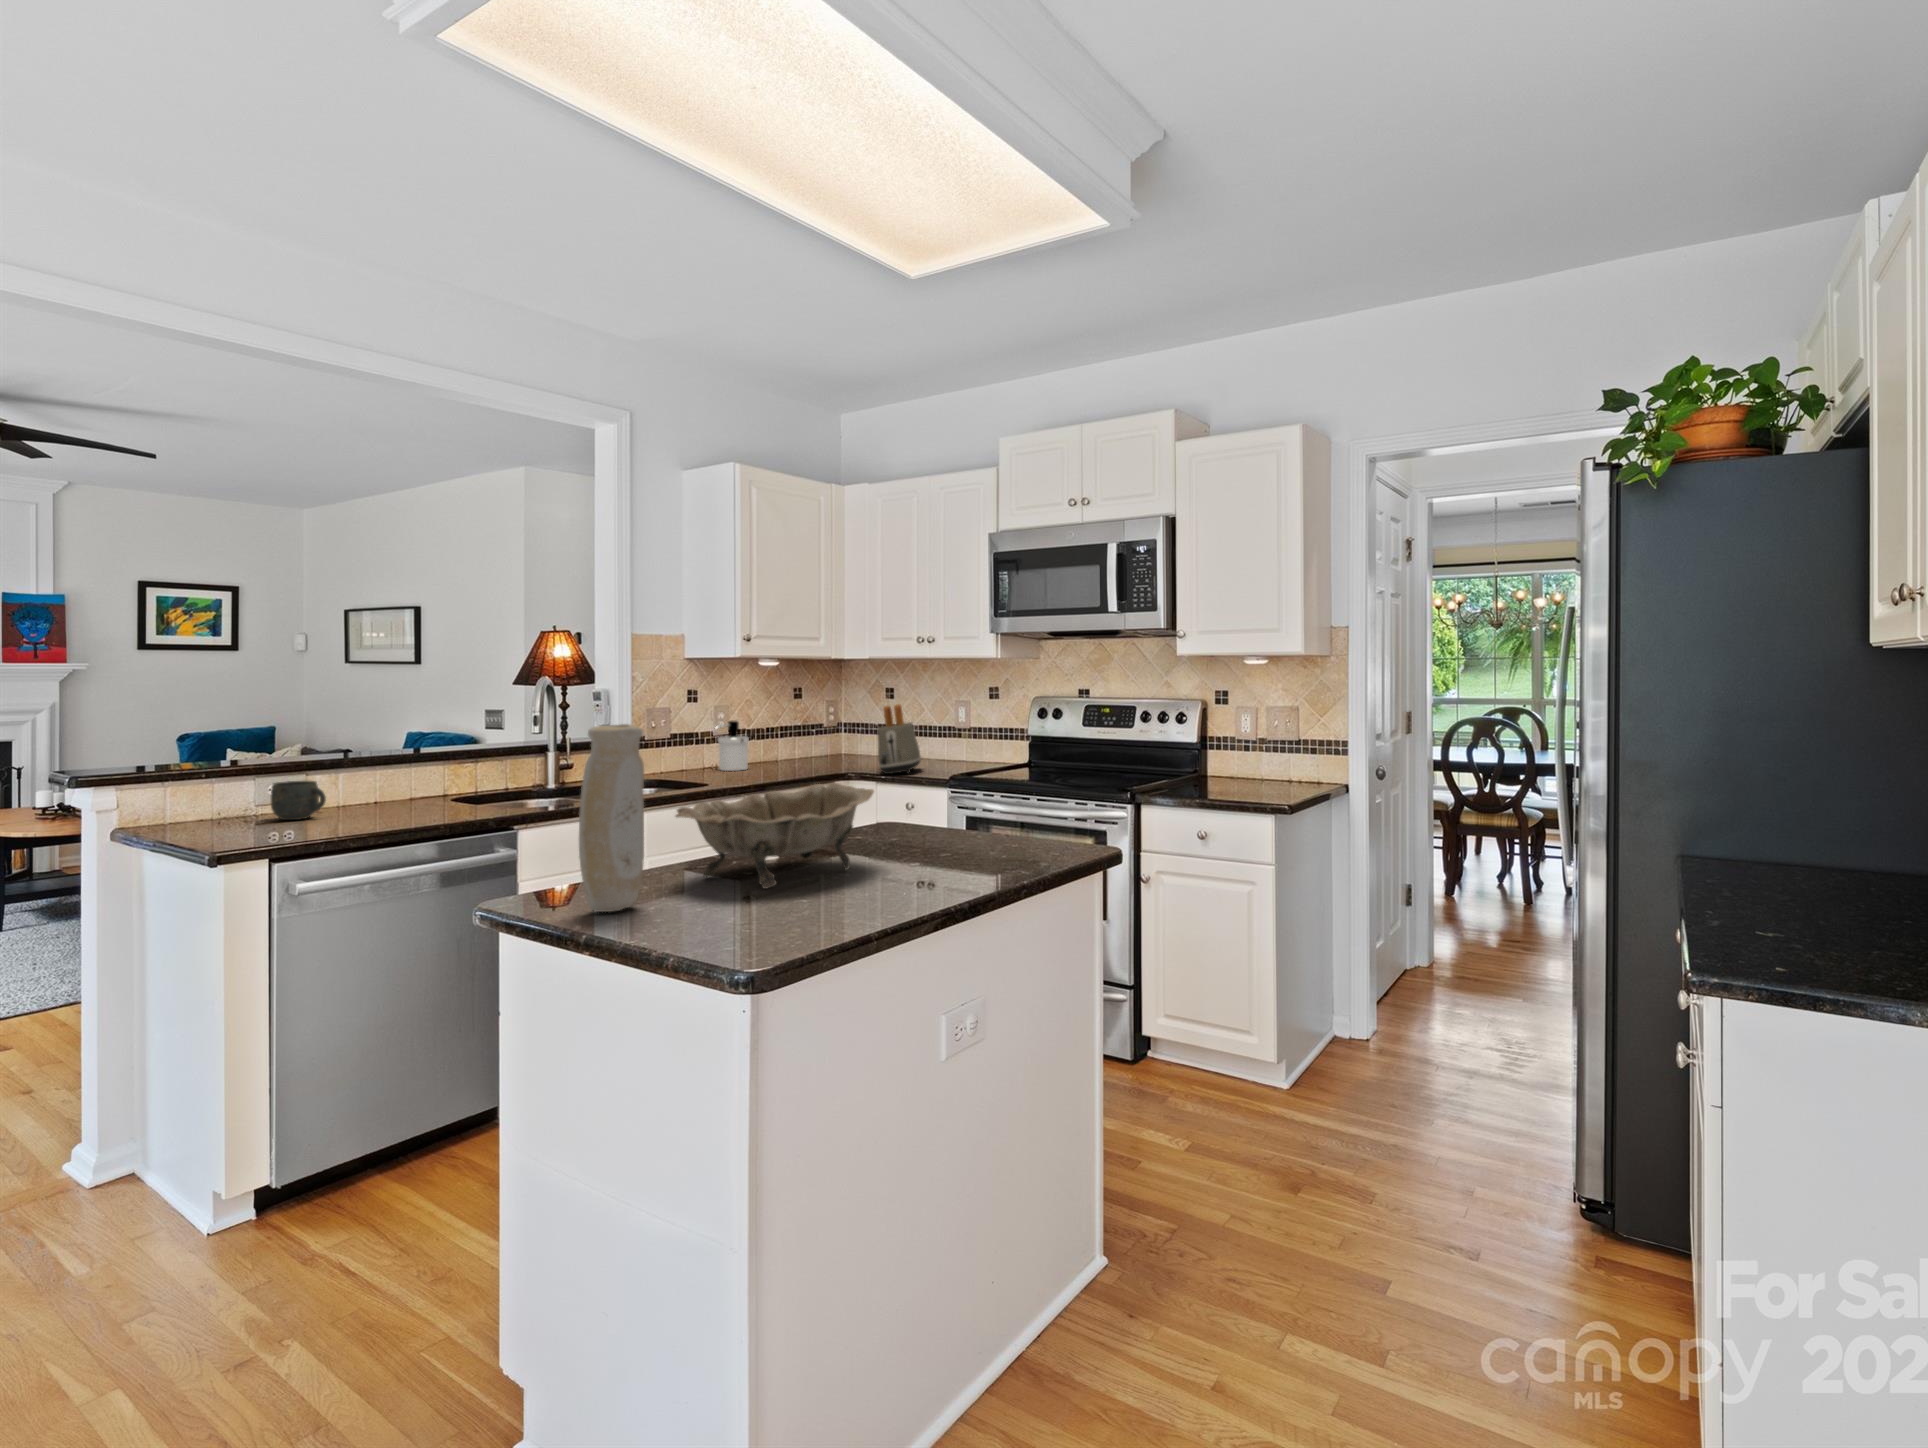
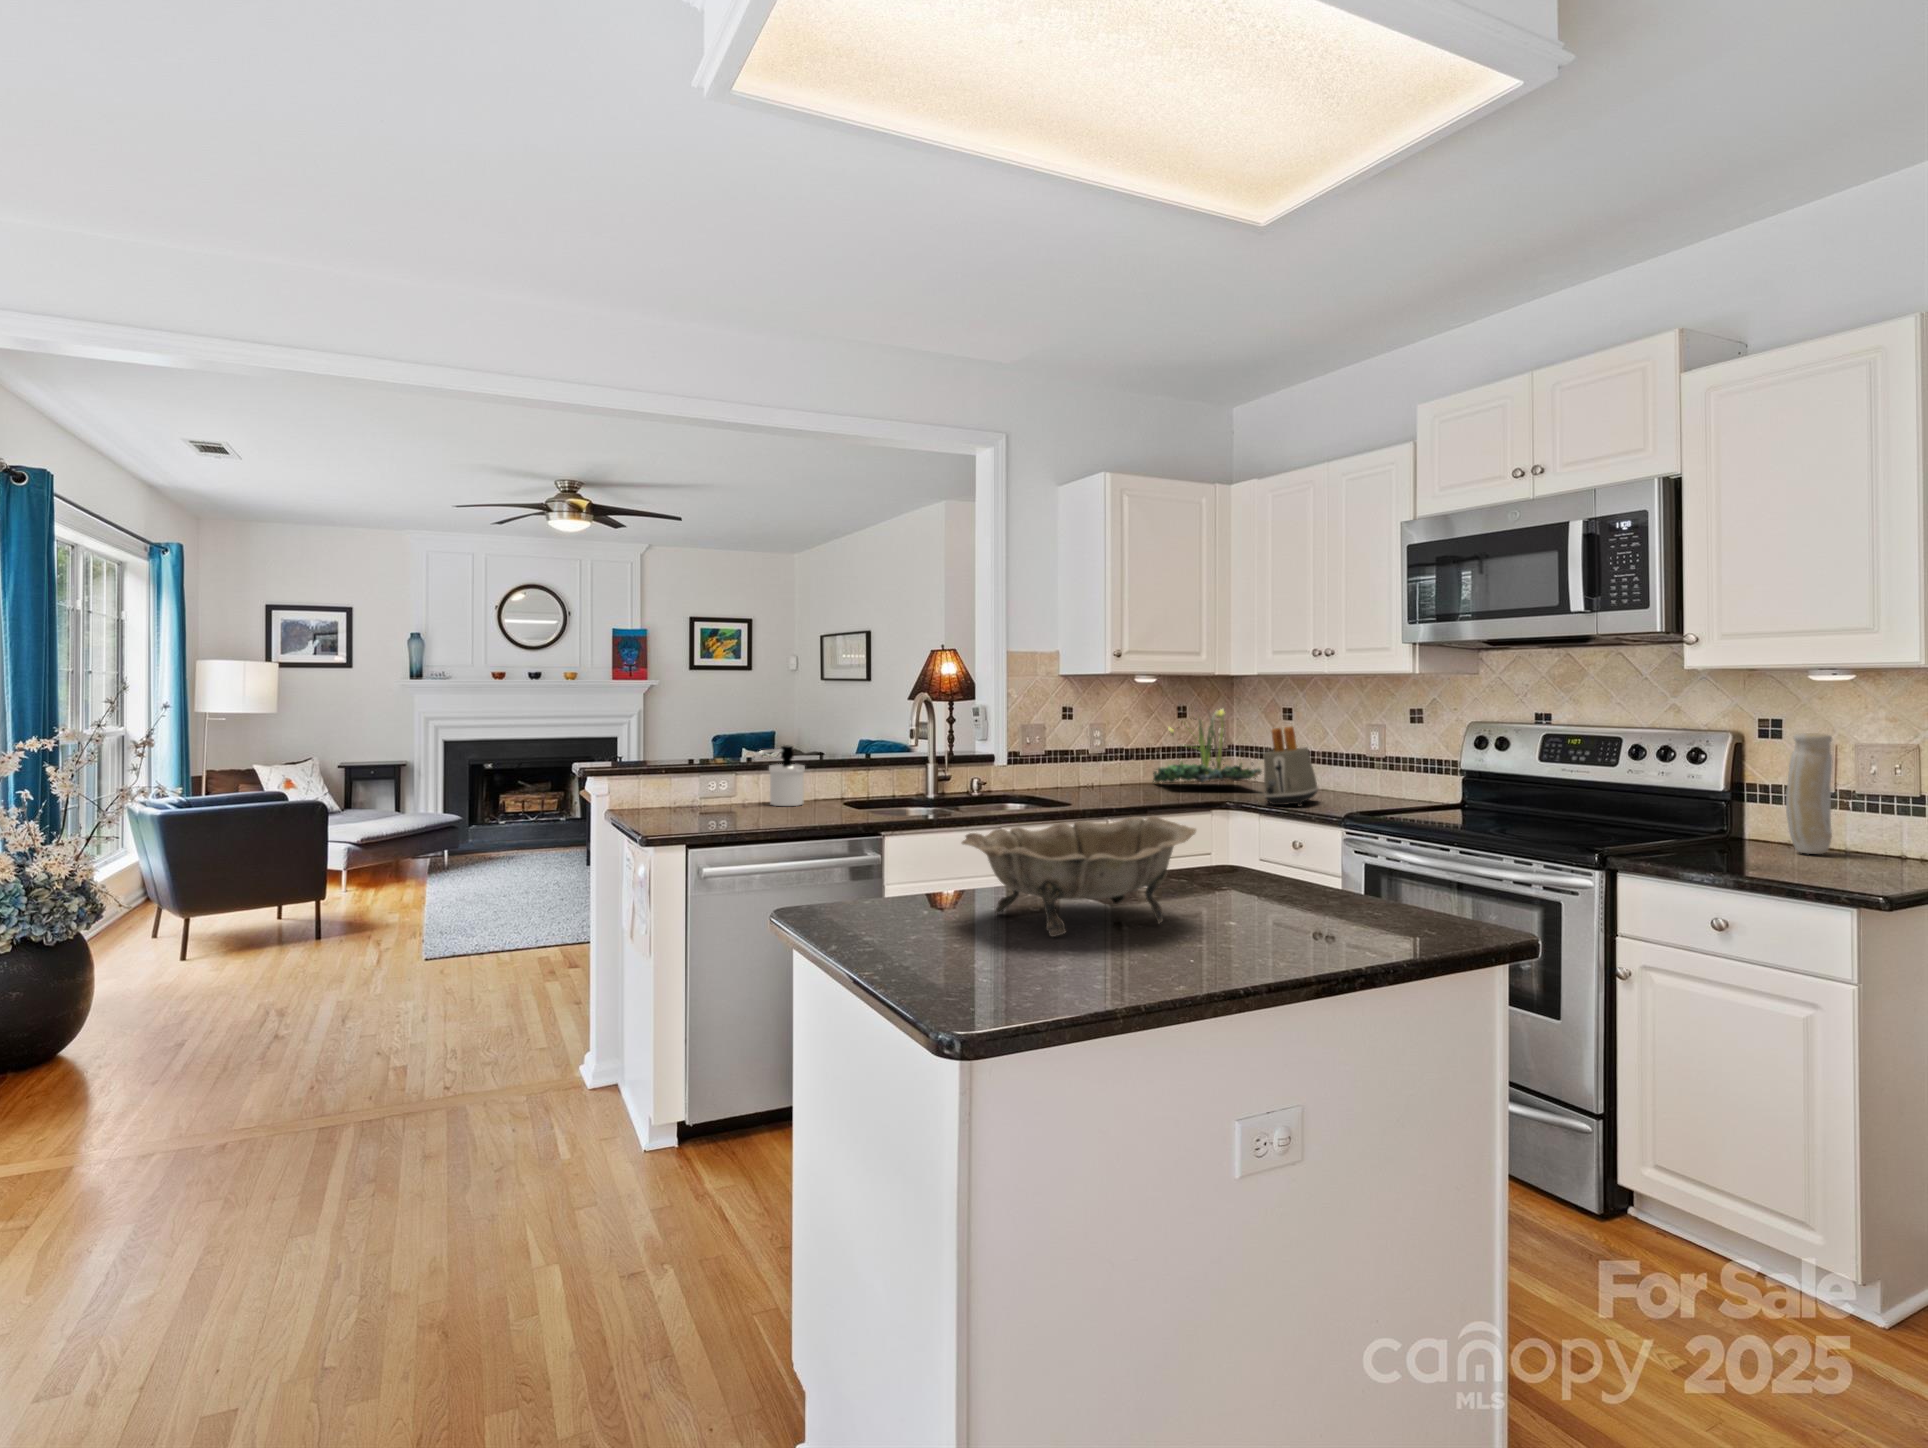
plant: none [770,686,872,762] -> present [1153,709,1262,783]
soap dispenser: present [714,721,749,771] -> present [755,746,805,806]
vase: present [579,724,644,912] -> present [1786,733,1832,854]
mug: present [271,781,326,820] -> none [701,779,740,813]

